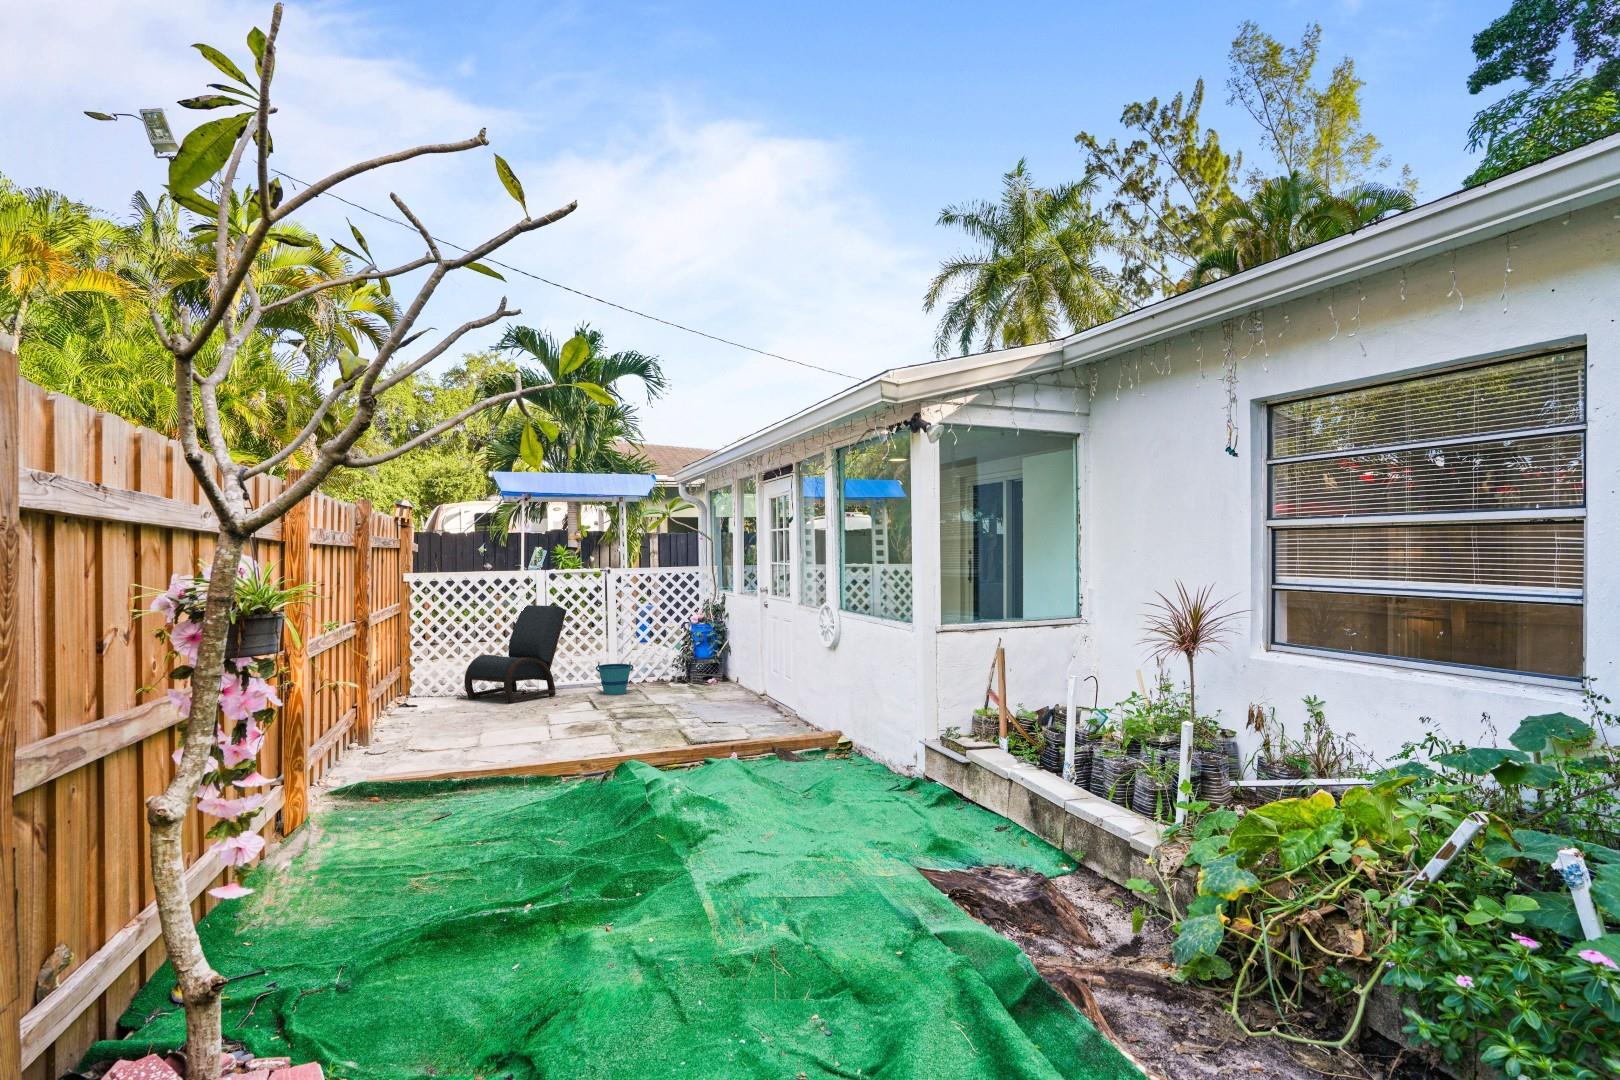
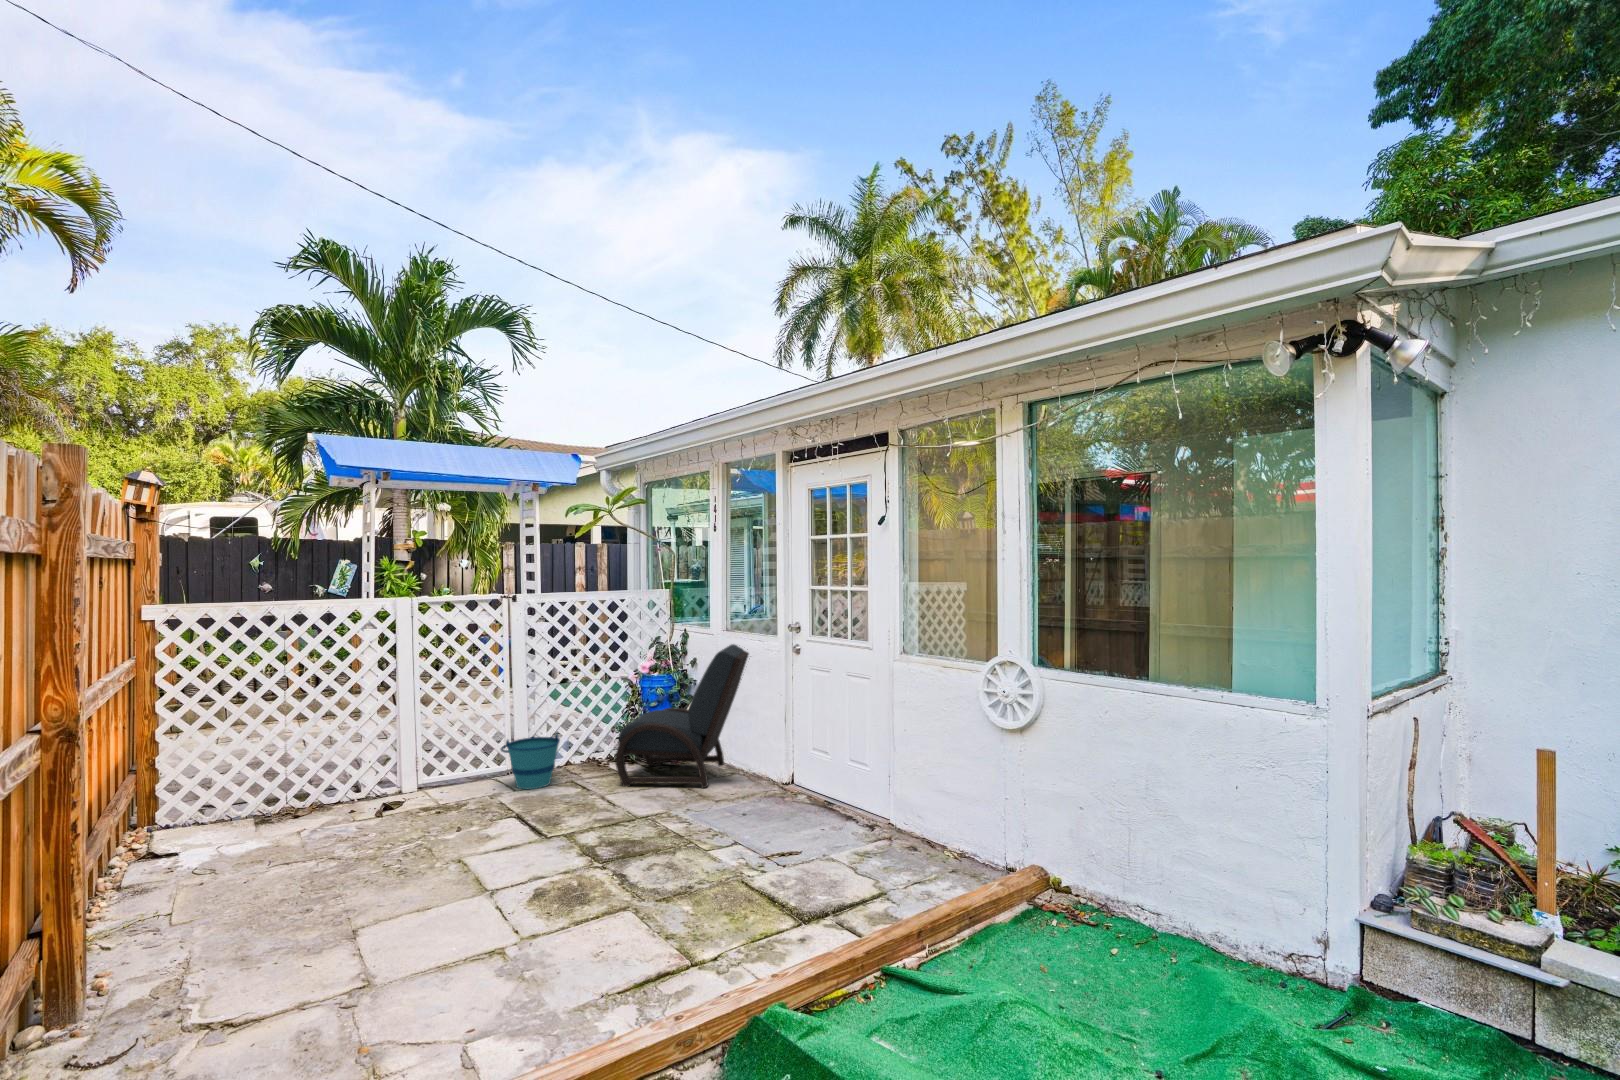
lounge chair: present [464,605,567,704] -> present [615,644,749,788]

